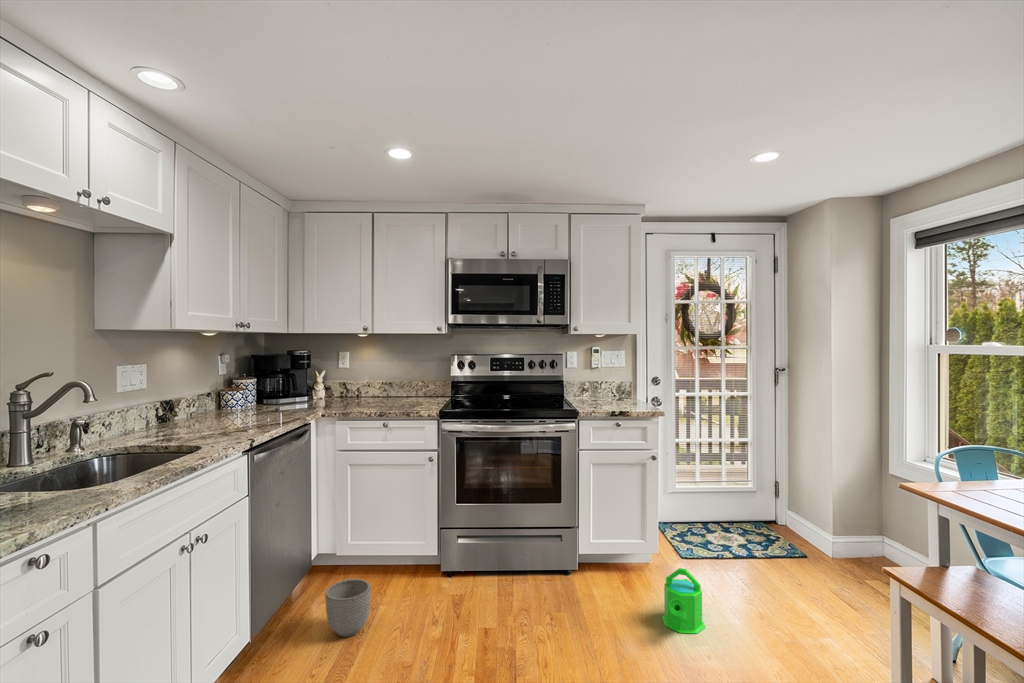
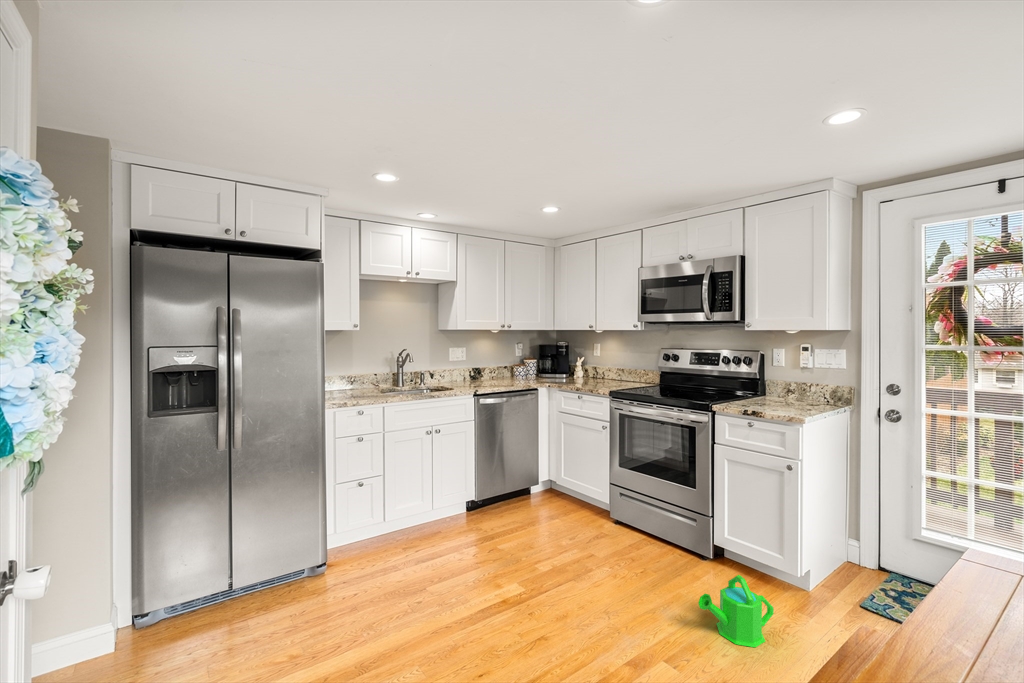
planter: present [325,579,371,637] -> none [510,488,537,522]

